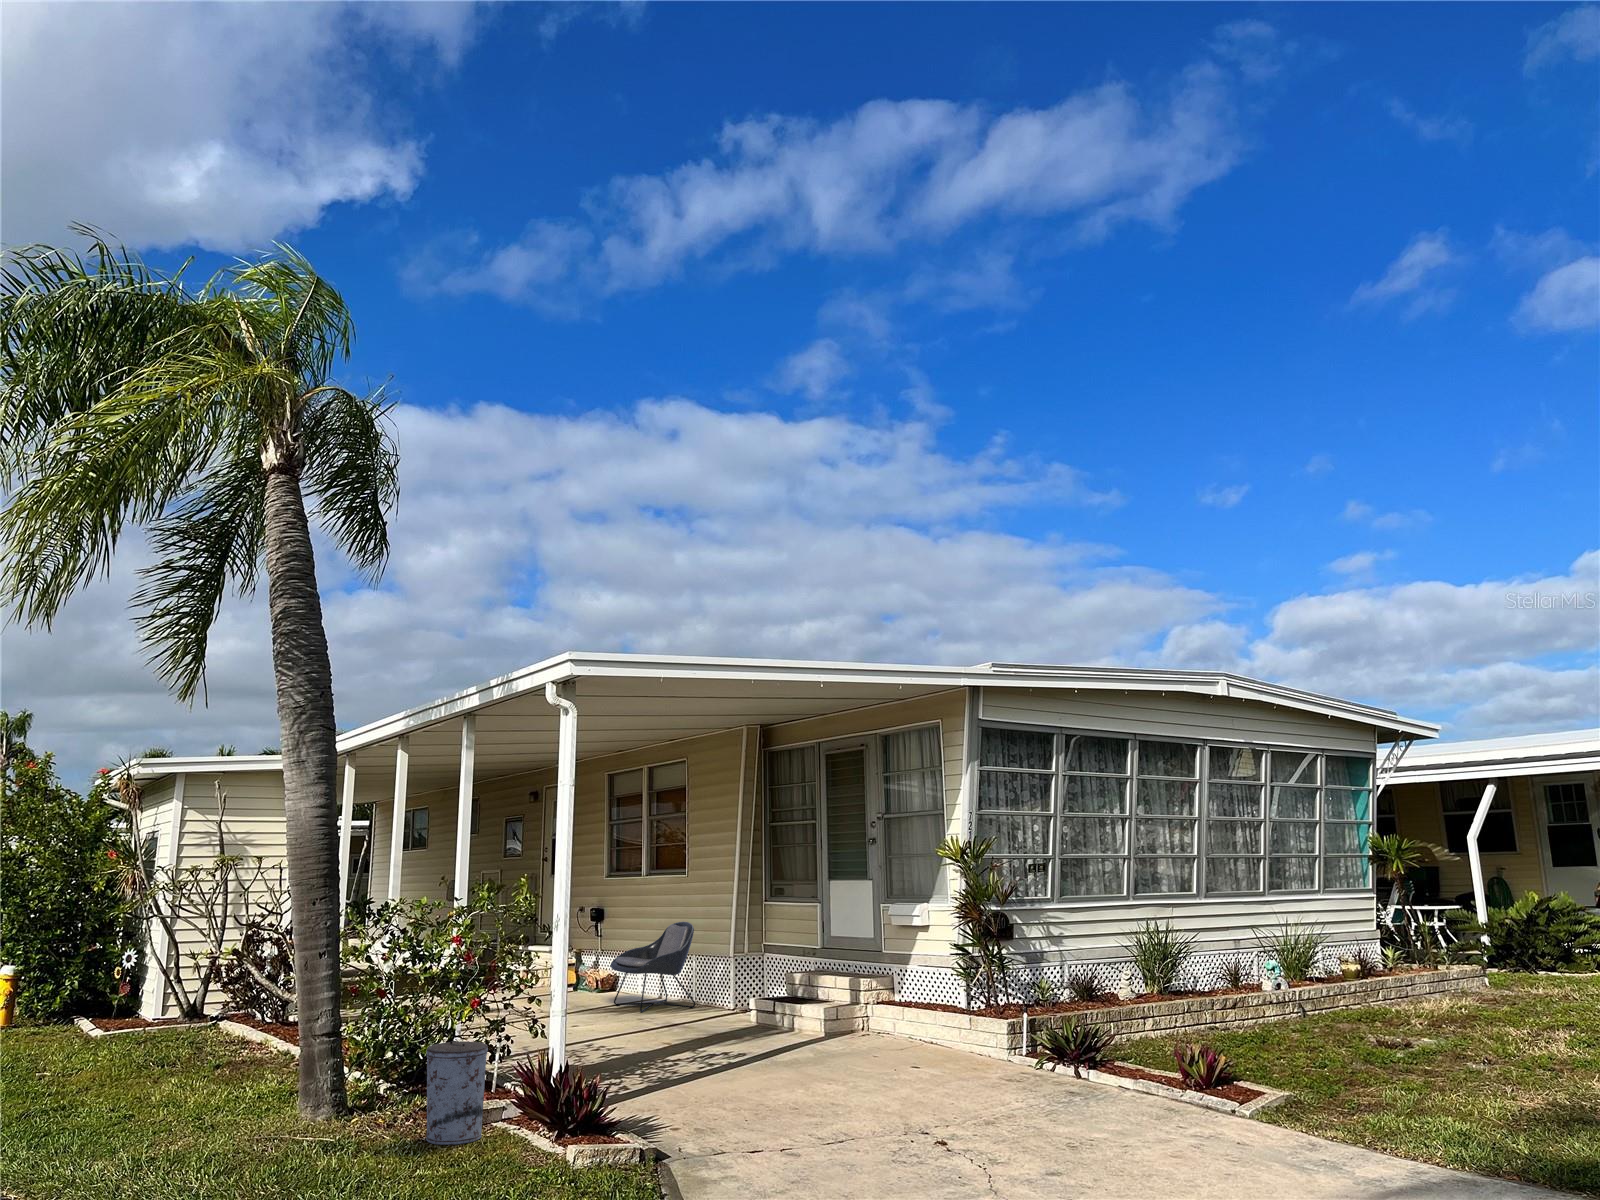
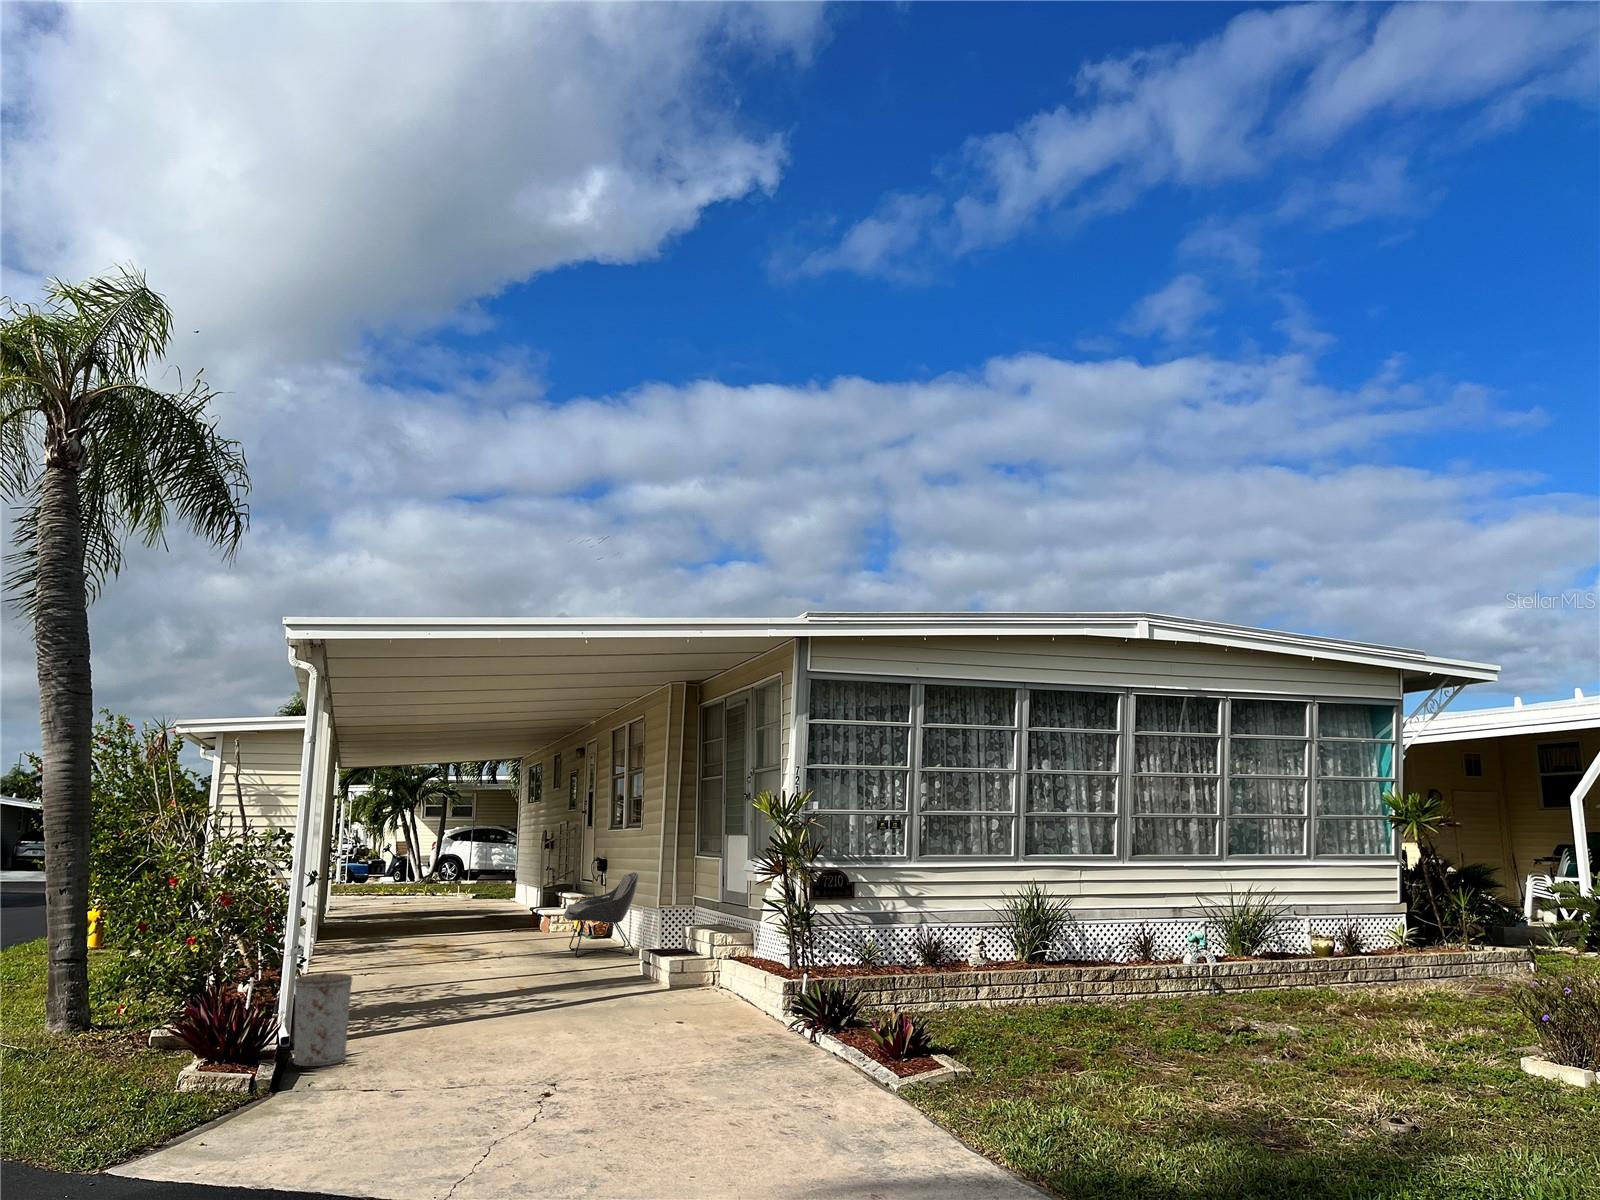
trash can: present [426,1041,488,1145] -> present [294,973,352,1066]

